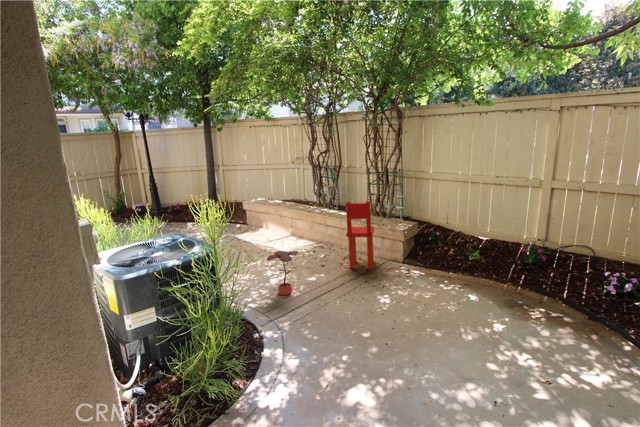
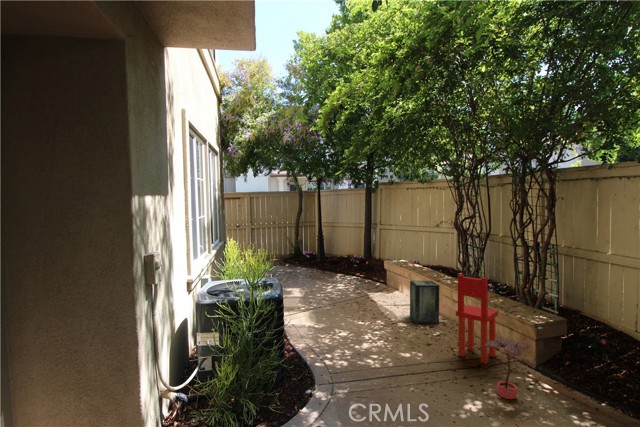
storage box: none [288,212,317,252] -> present [410,281,439,324]
potted plant: present [266,251,298,295] -> present [485,337,530,399]

